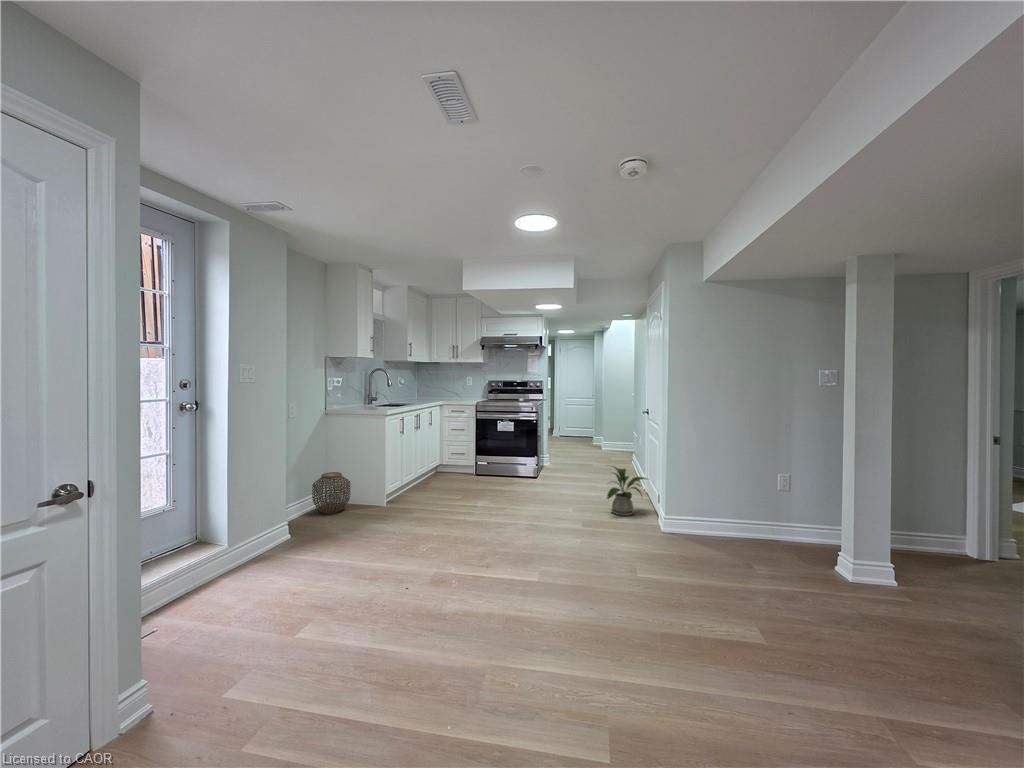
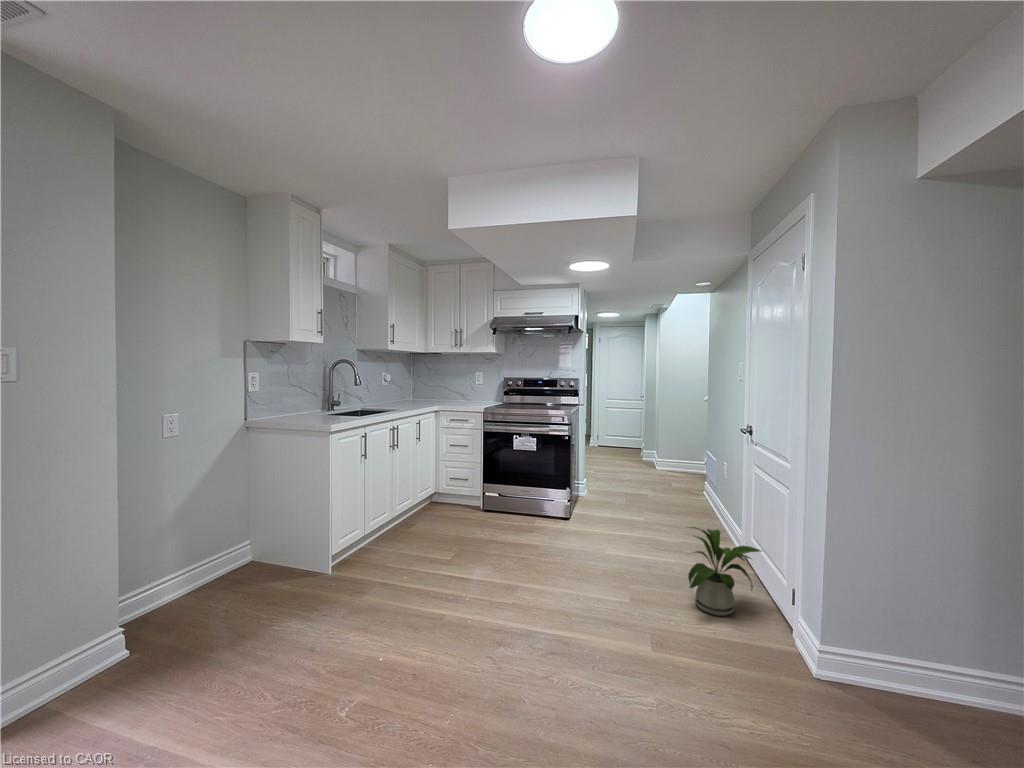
woven basket: present [312,472,350,514] -> none [208,521,273,590]

